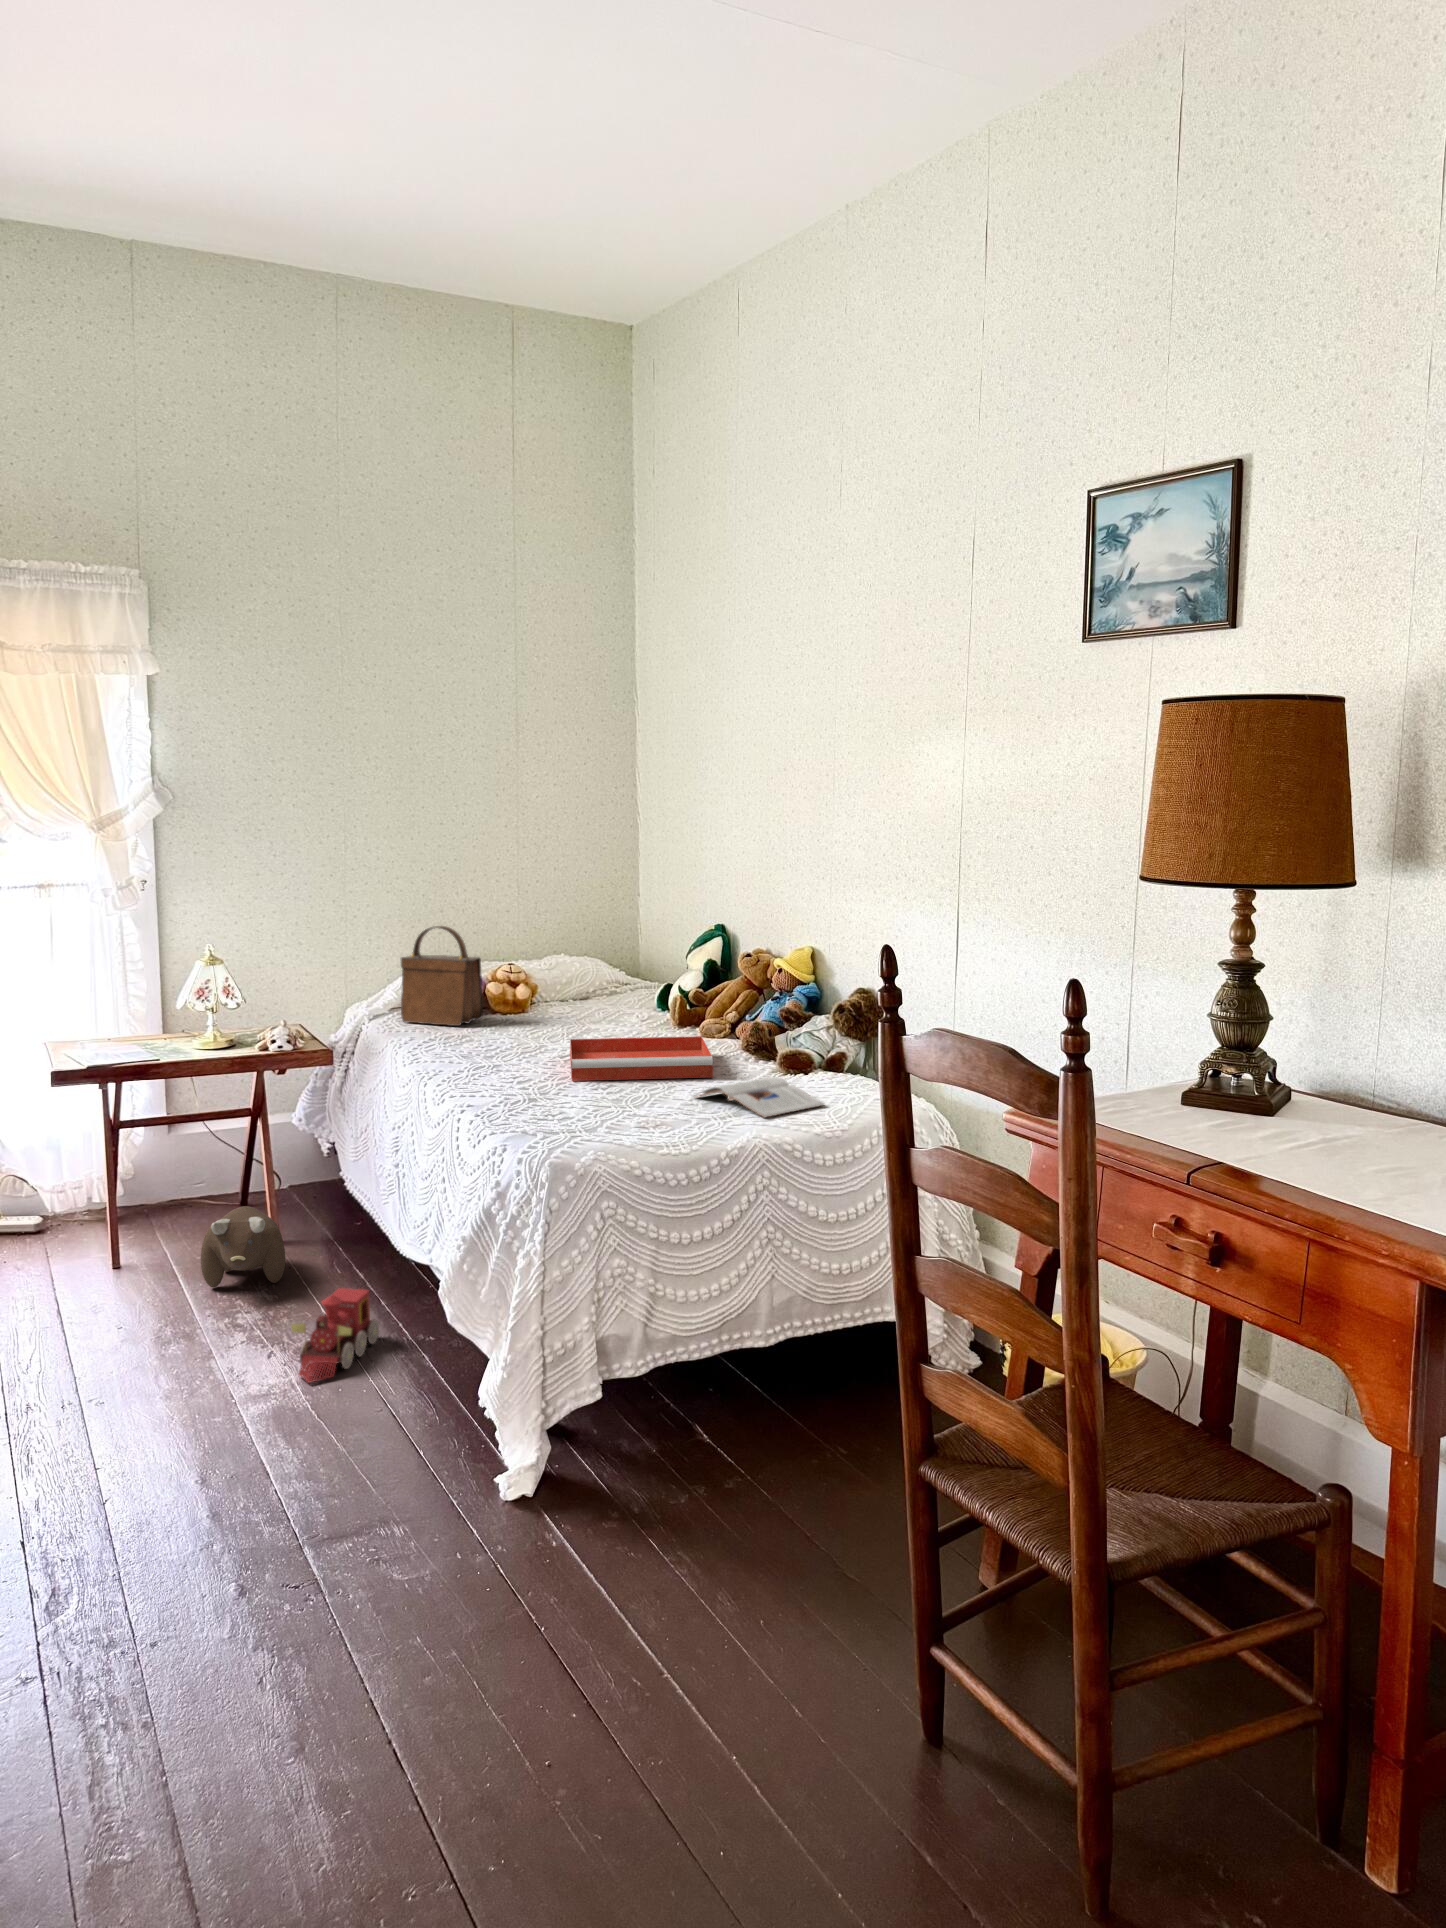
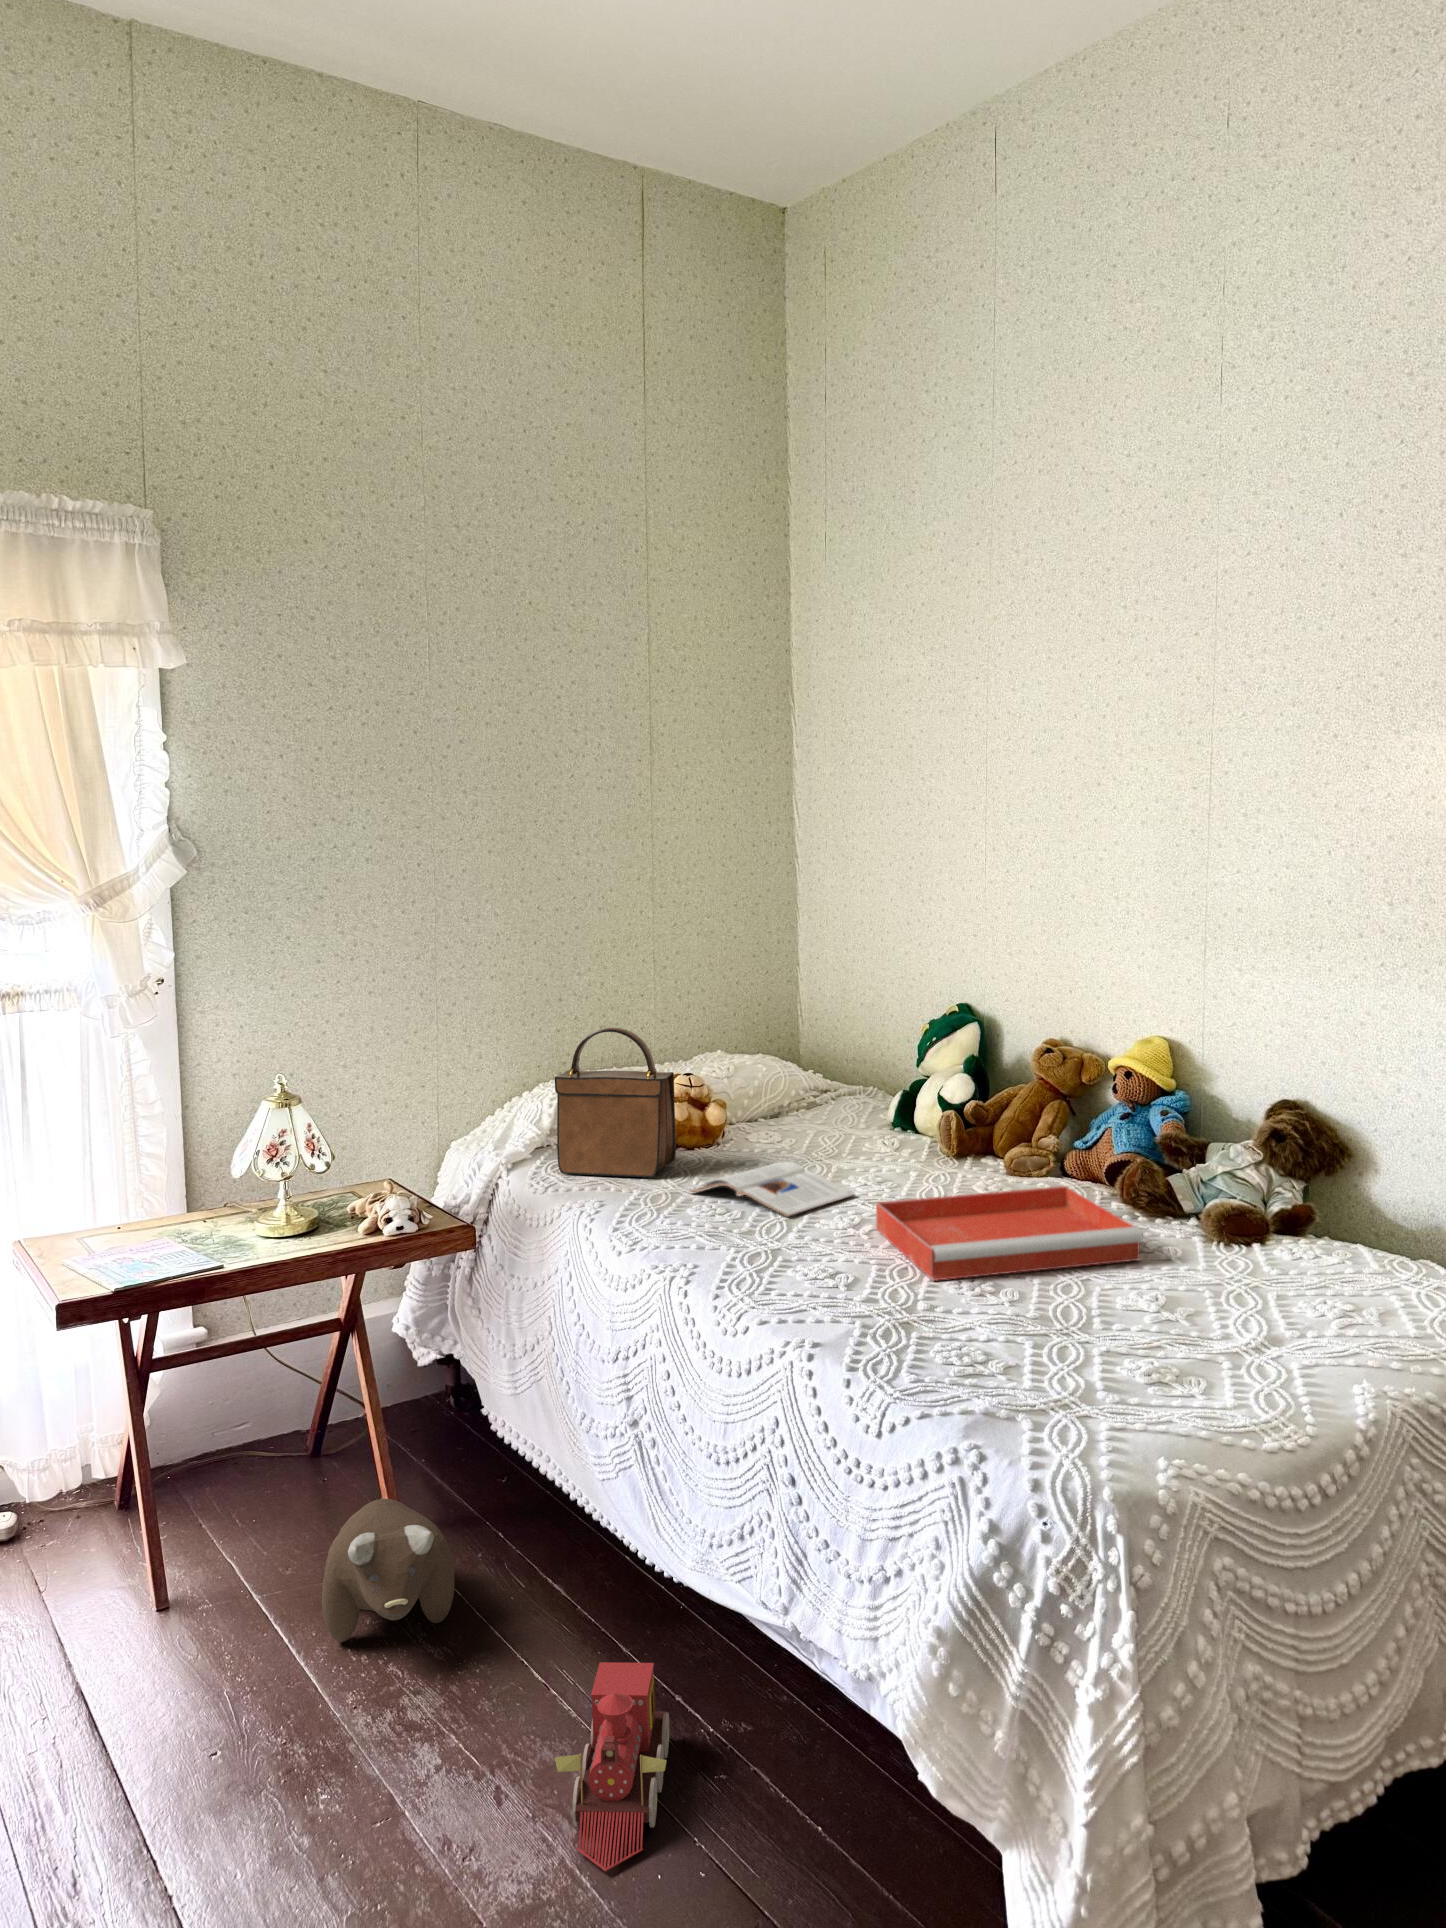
magazine: present [697,1077,824,1118] -> present [691,1162,855,1217]

